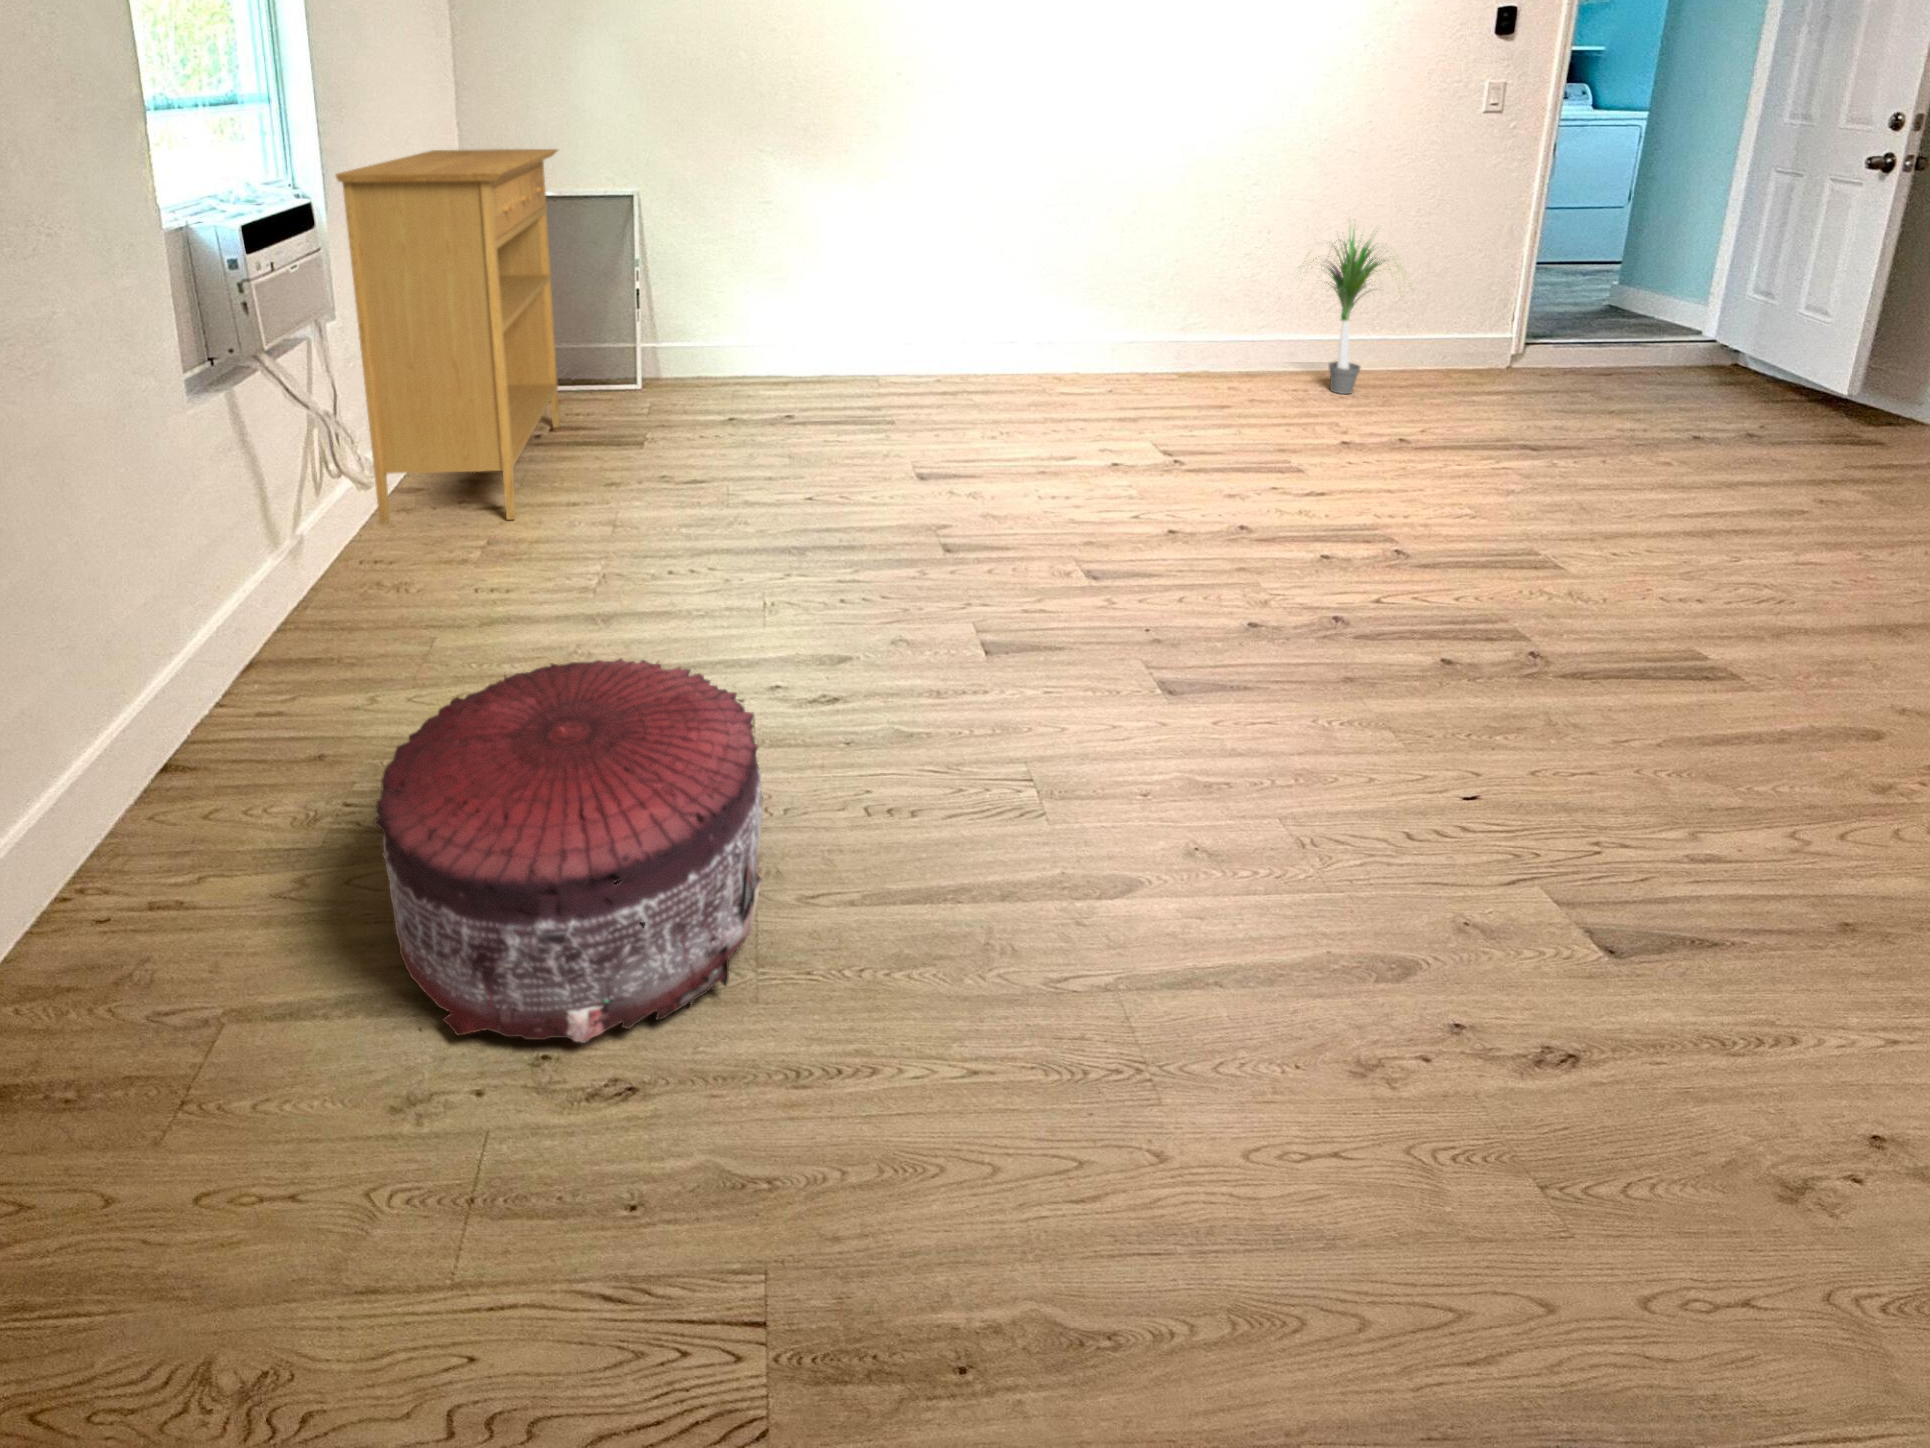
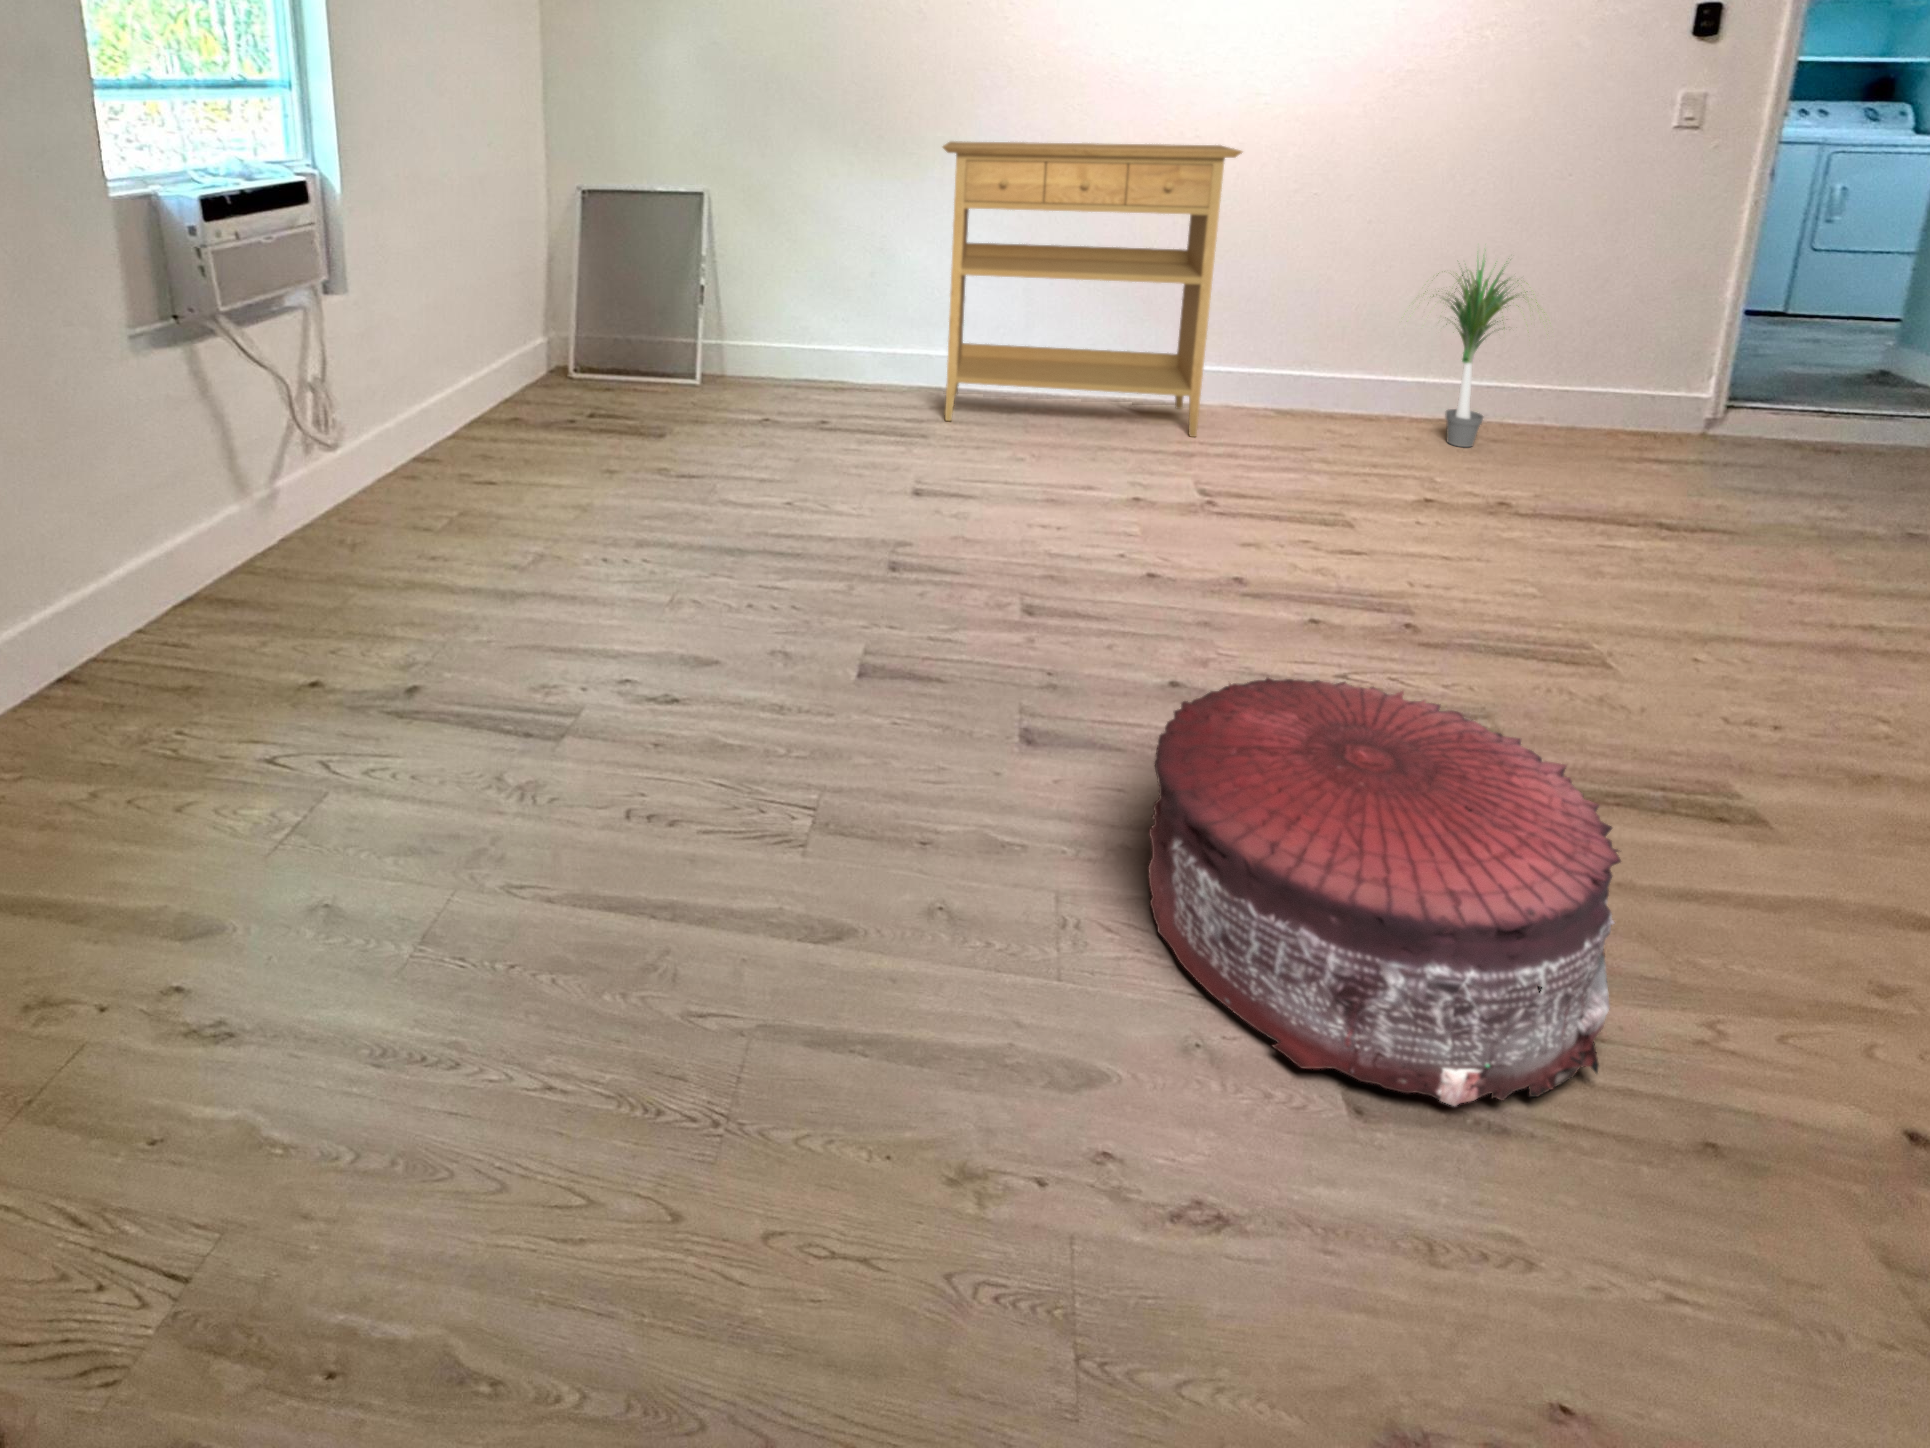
console table: present [336,149,560,523] -> present [943,141,1242,437]
pouf: present [374,659,762,1043] -> present [1149,678,1621,1106]

